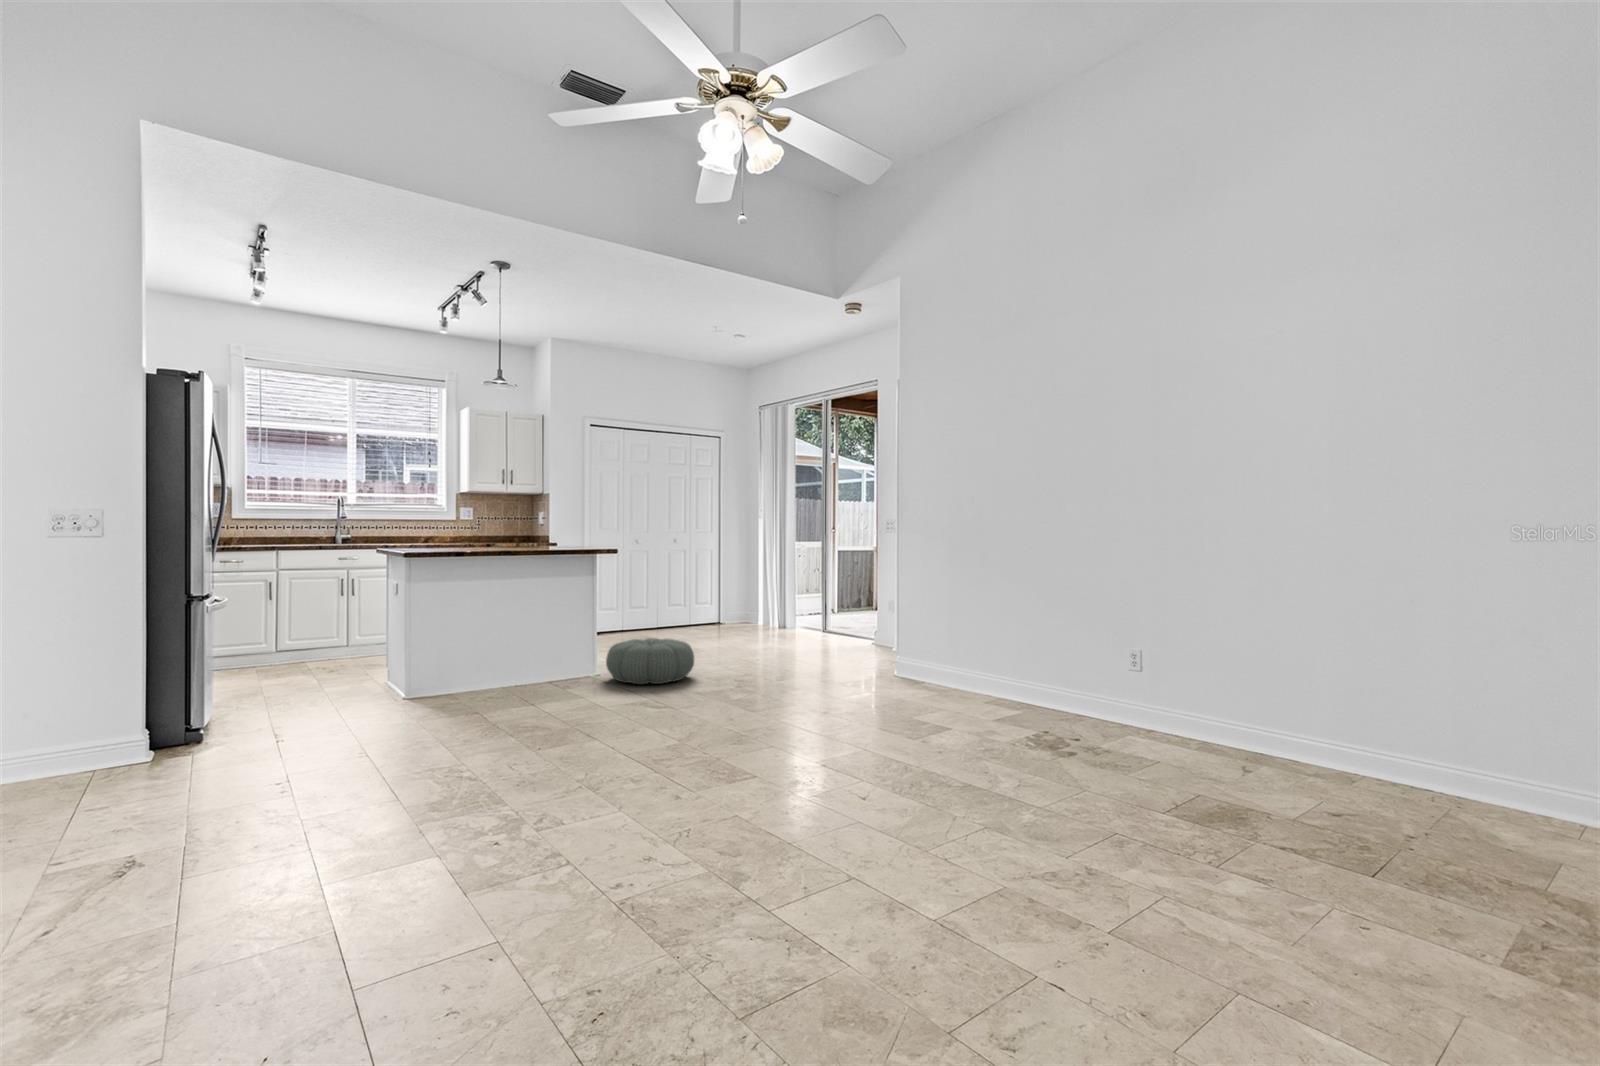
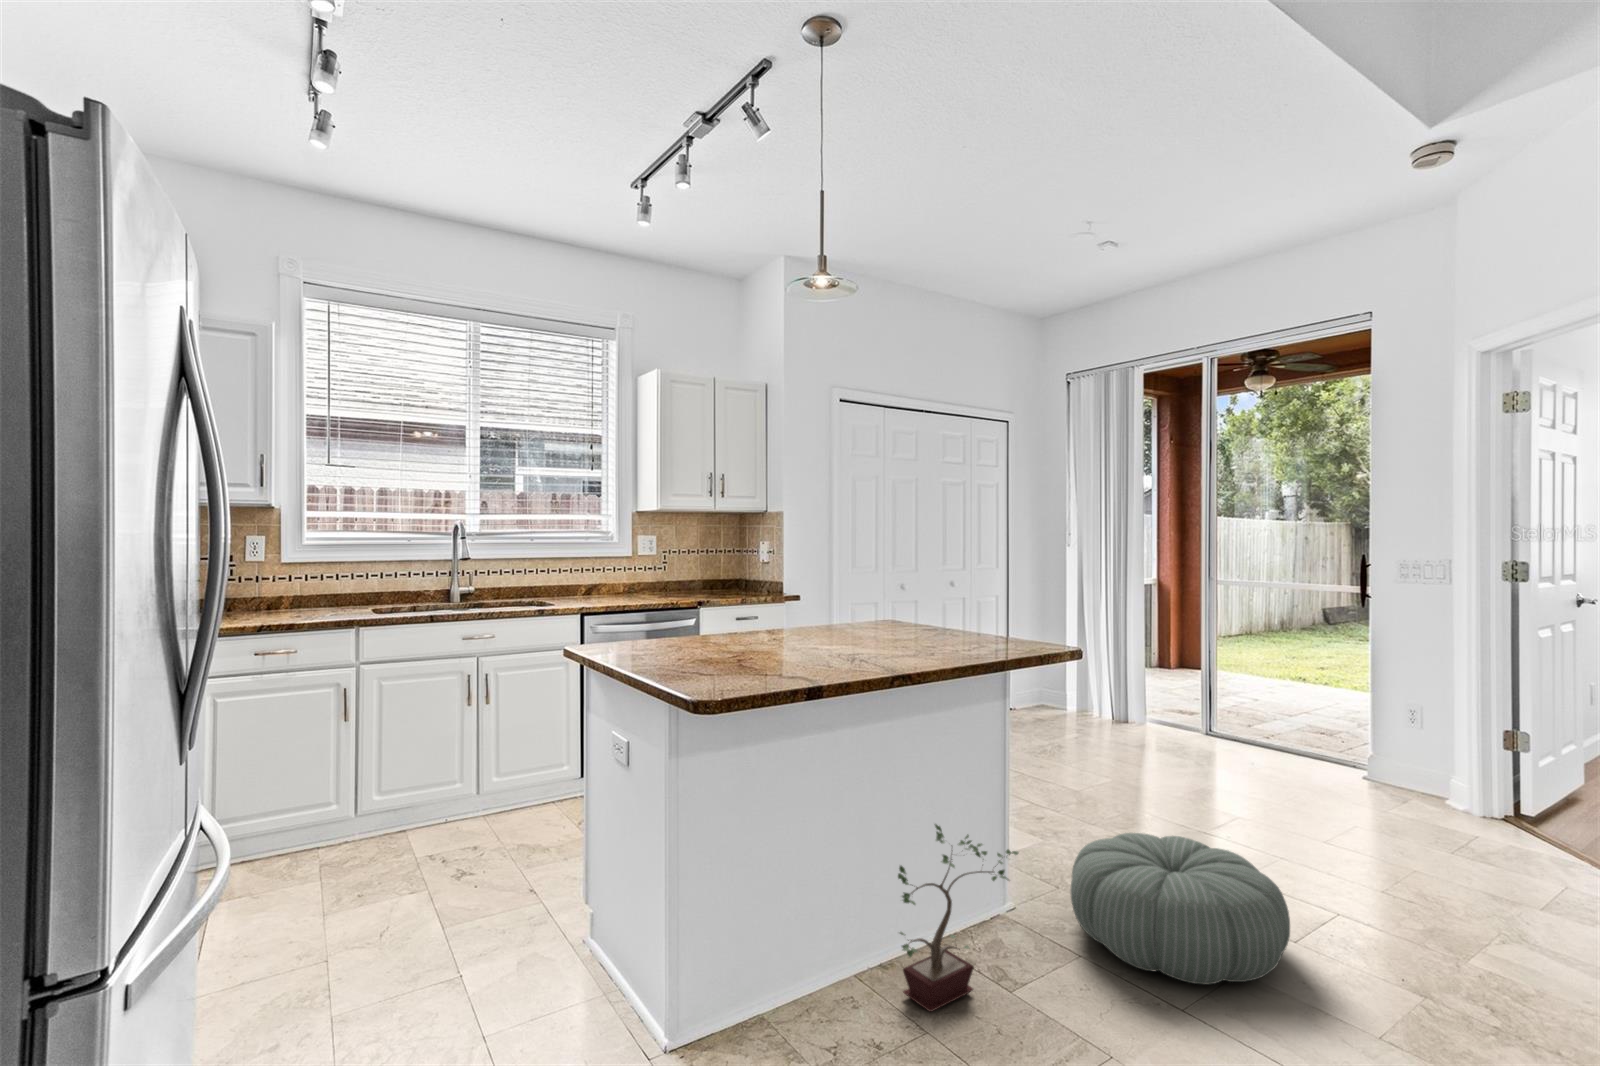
potted plant: none [504,618,570,690] -> present [898,824,1018,1012]

